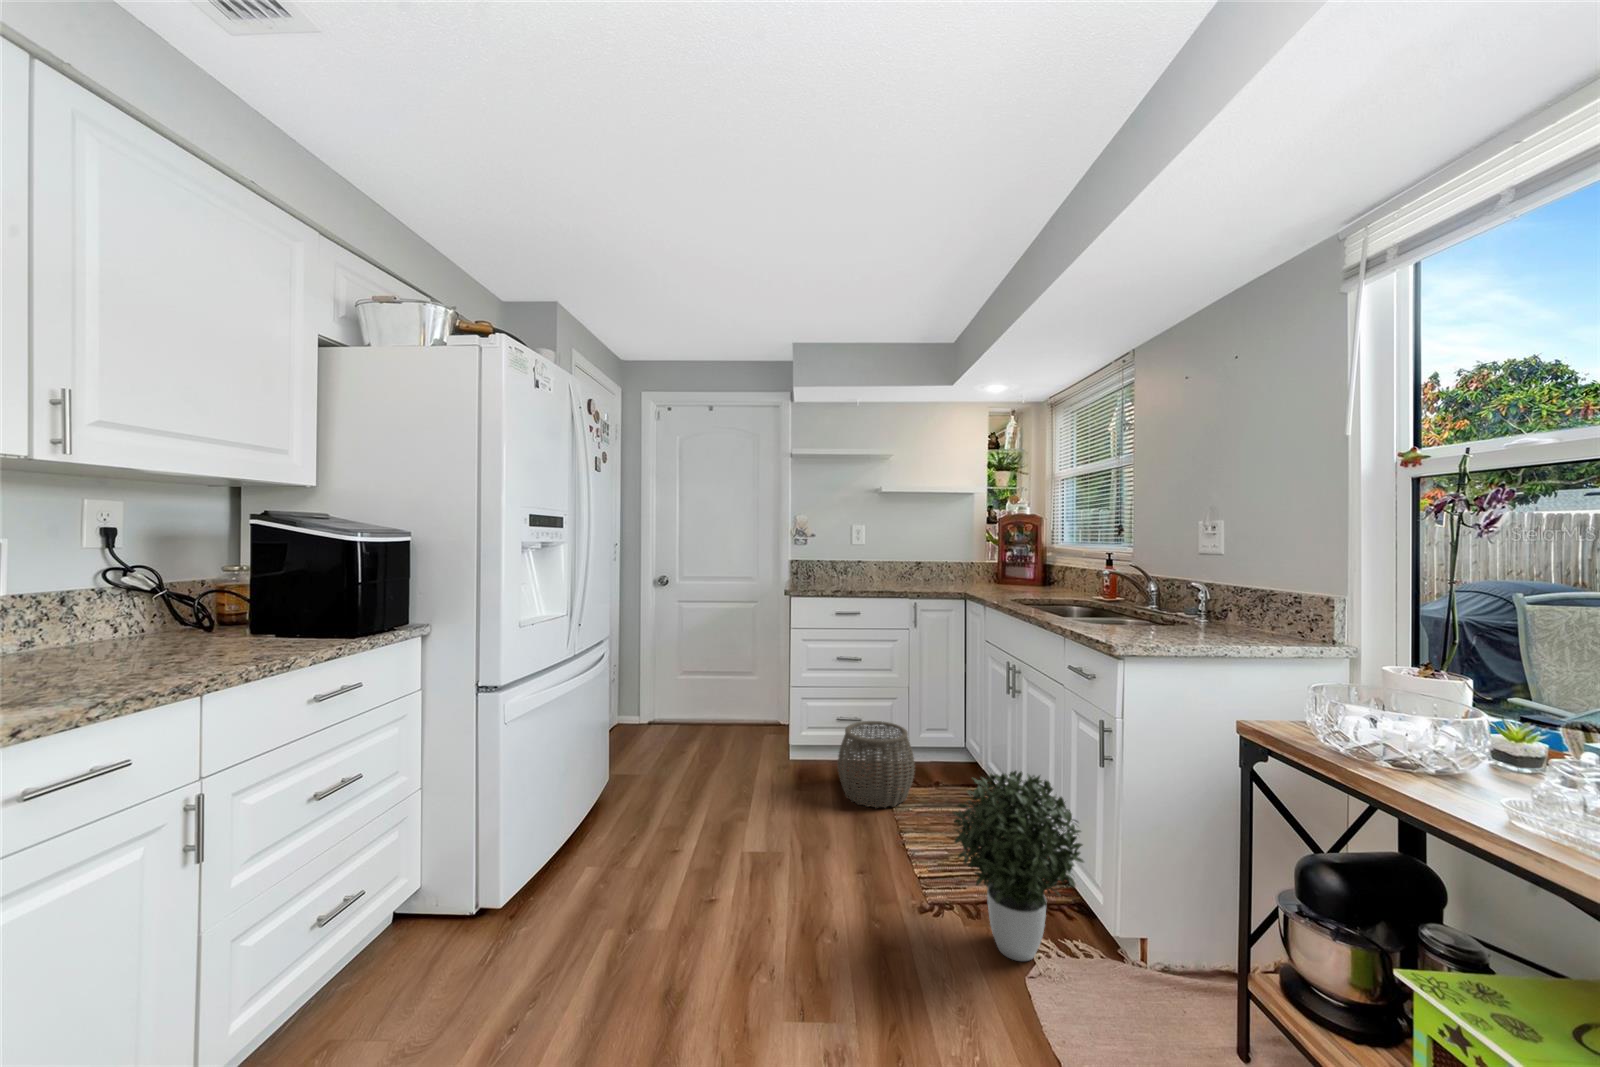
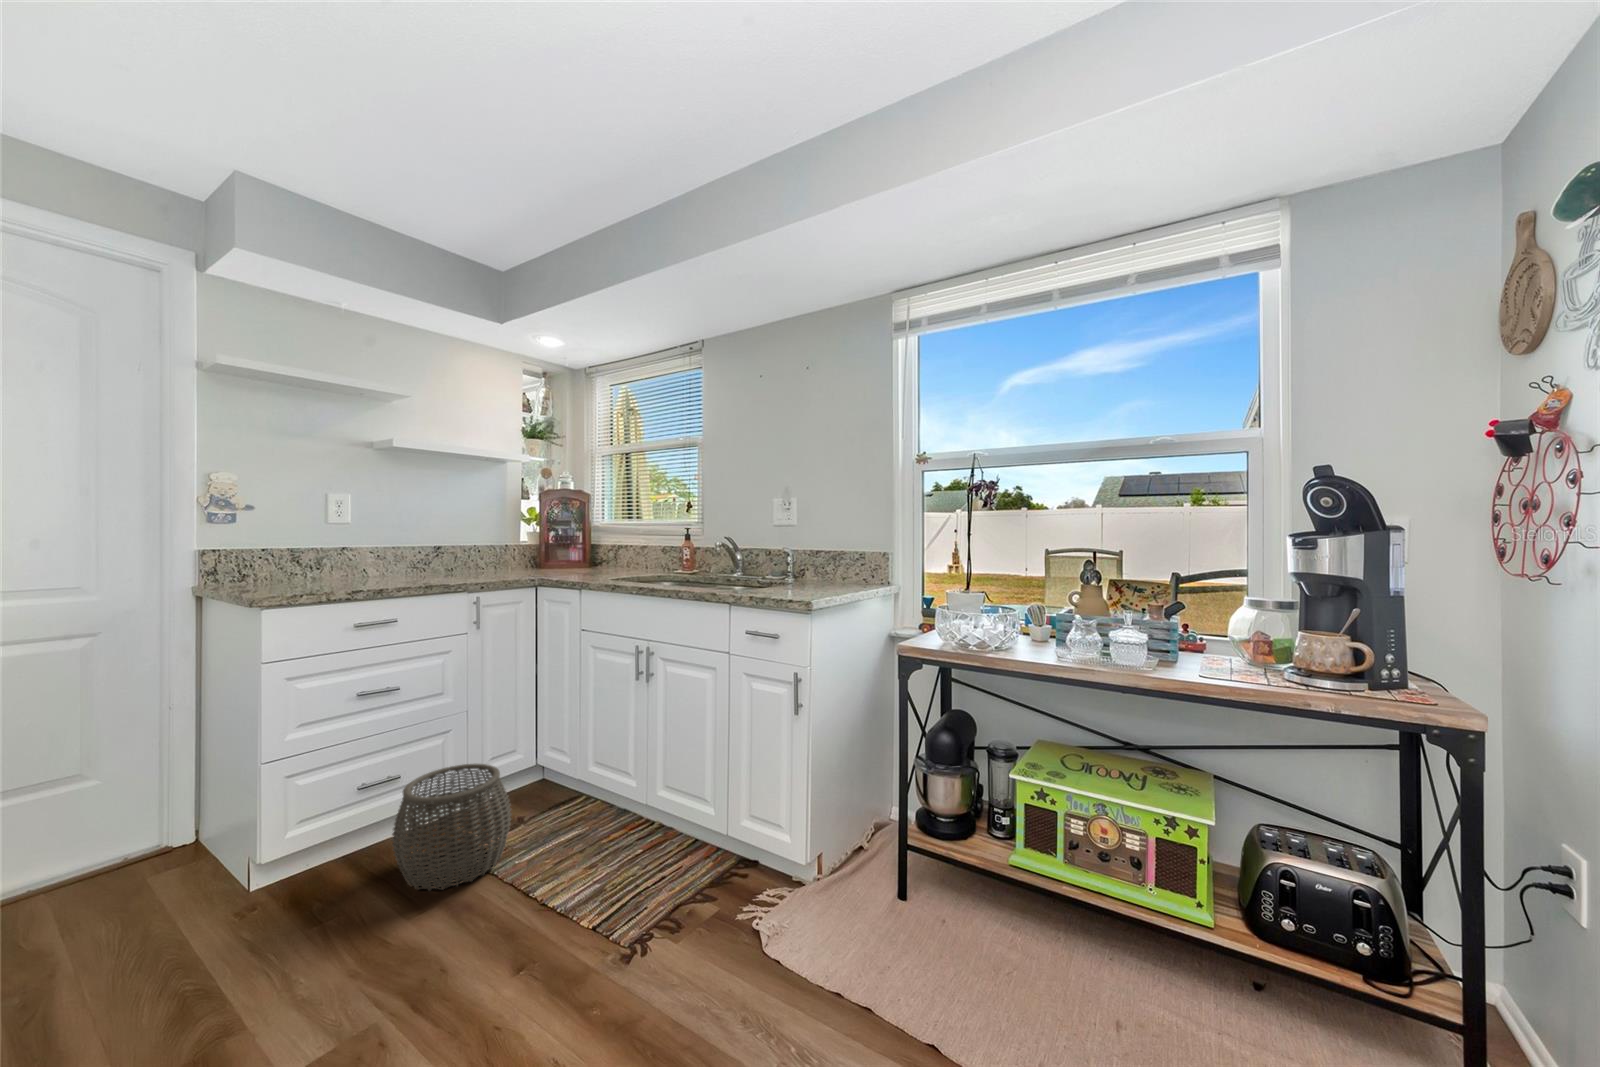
potted plant: present [954,771,1084,961] -> none [667,748,795,945]

